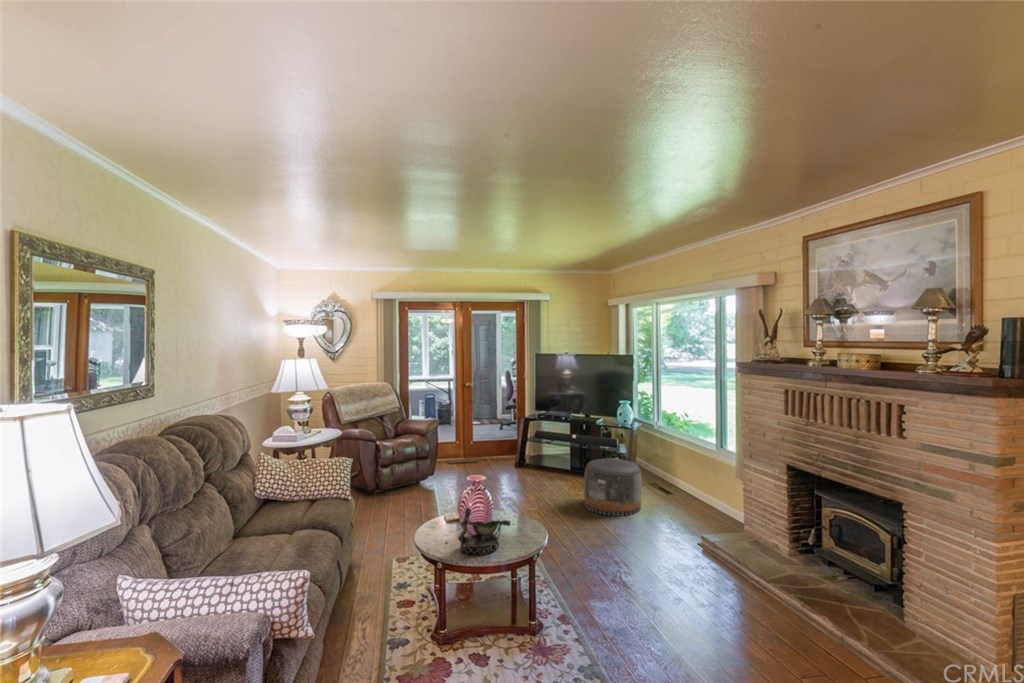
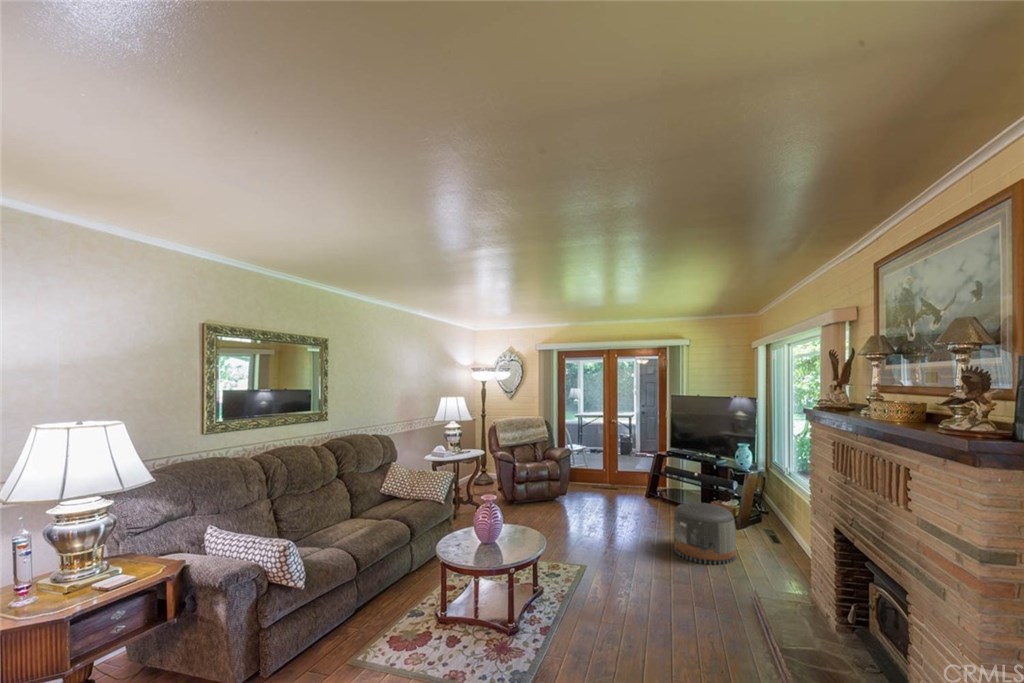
decorative bowl: present [458,508,510,555] -> none [460,517,503,558]

